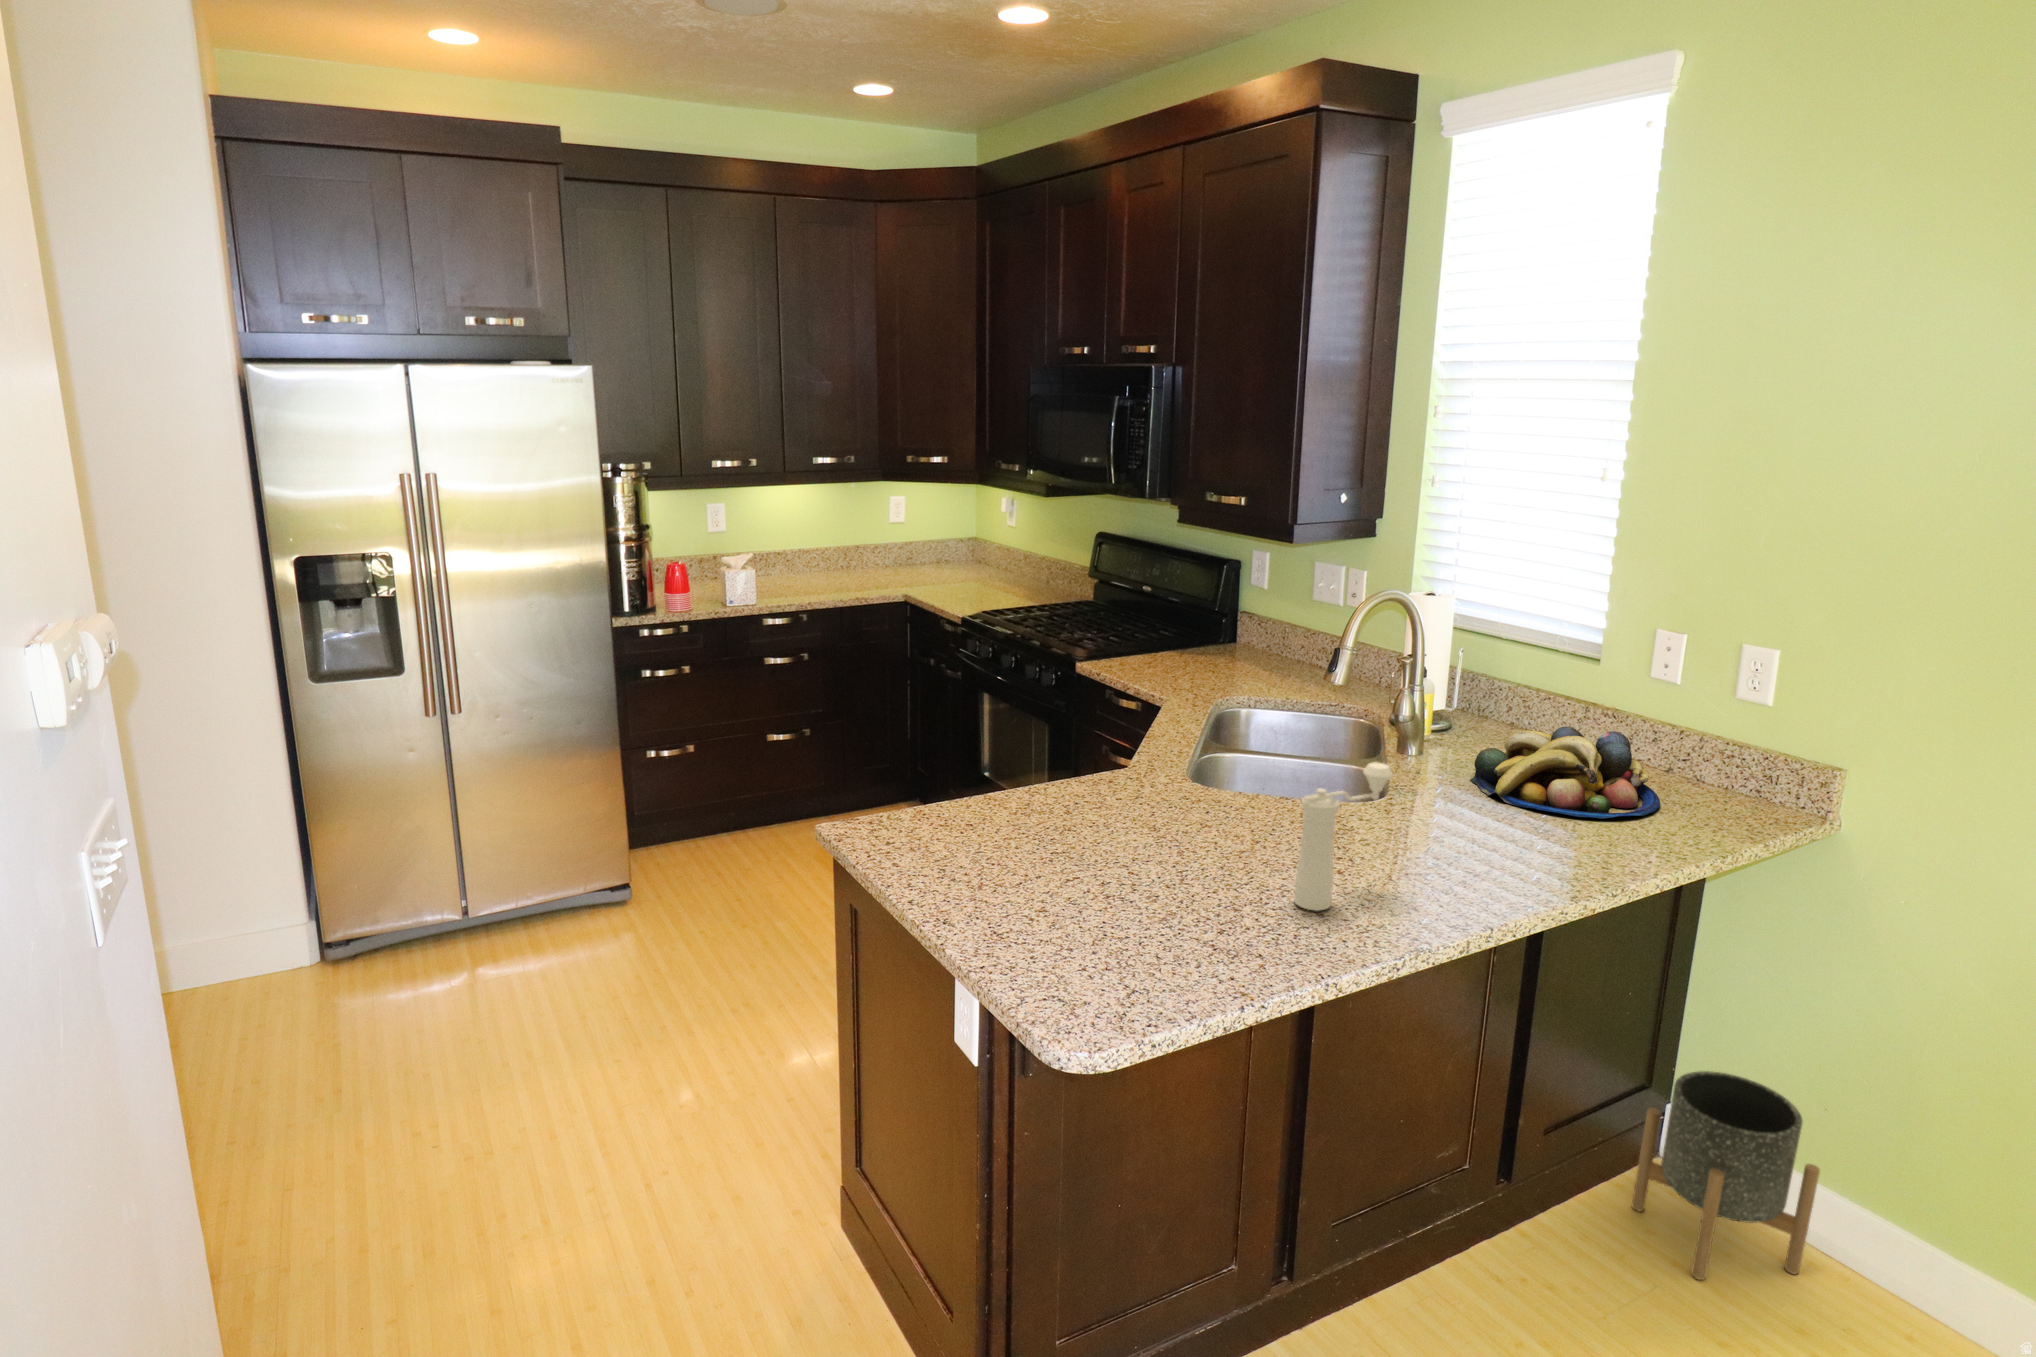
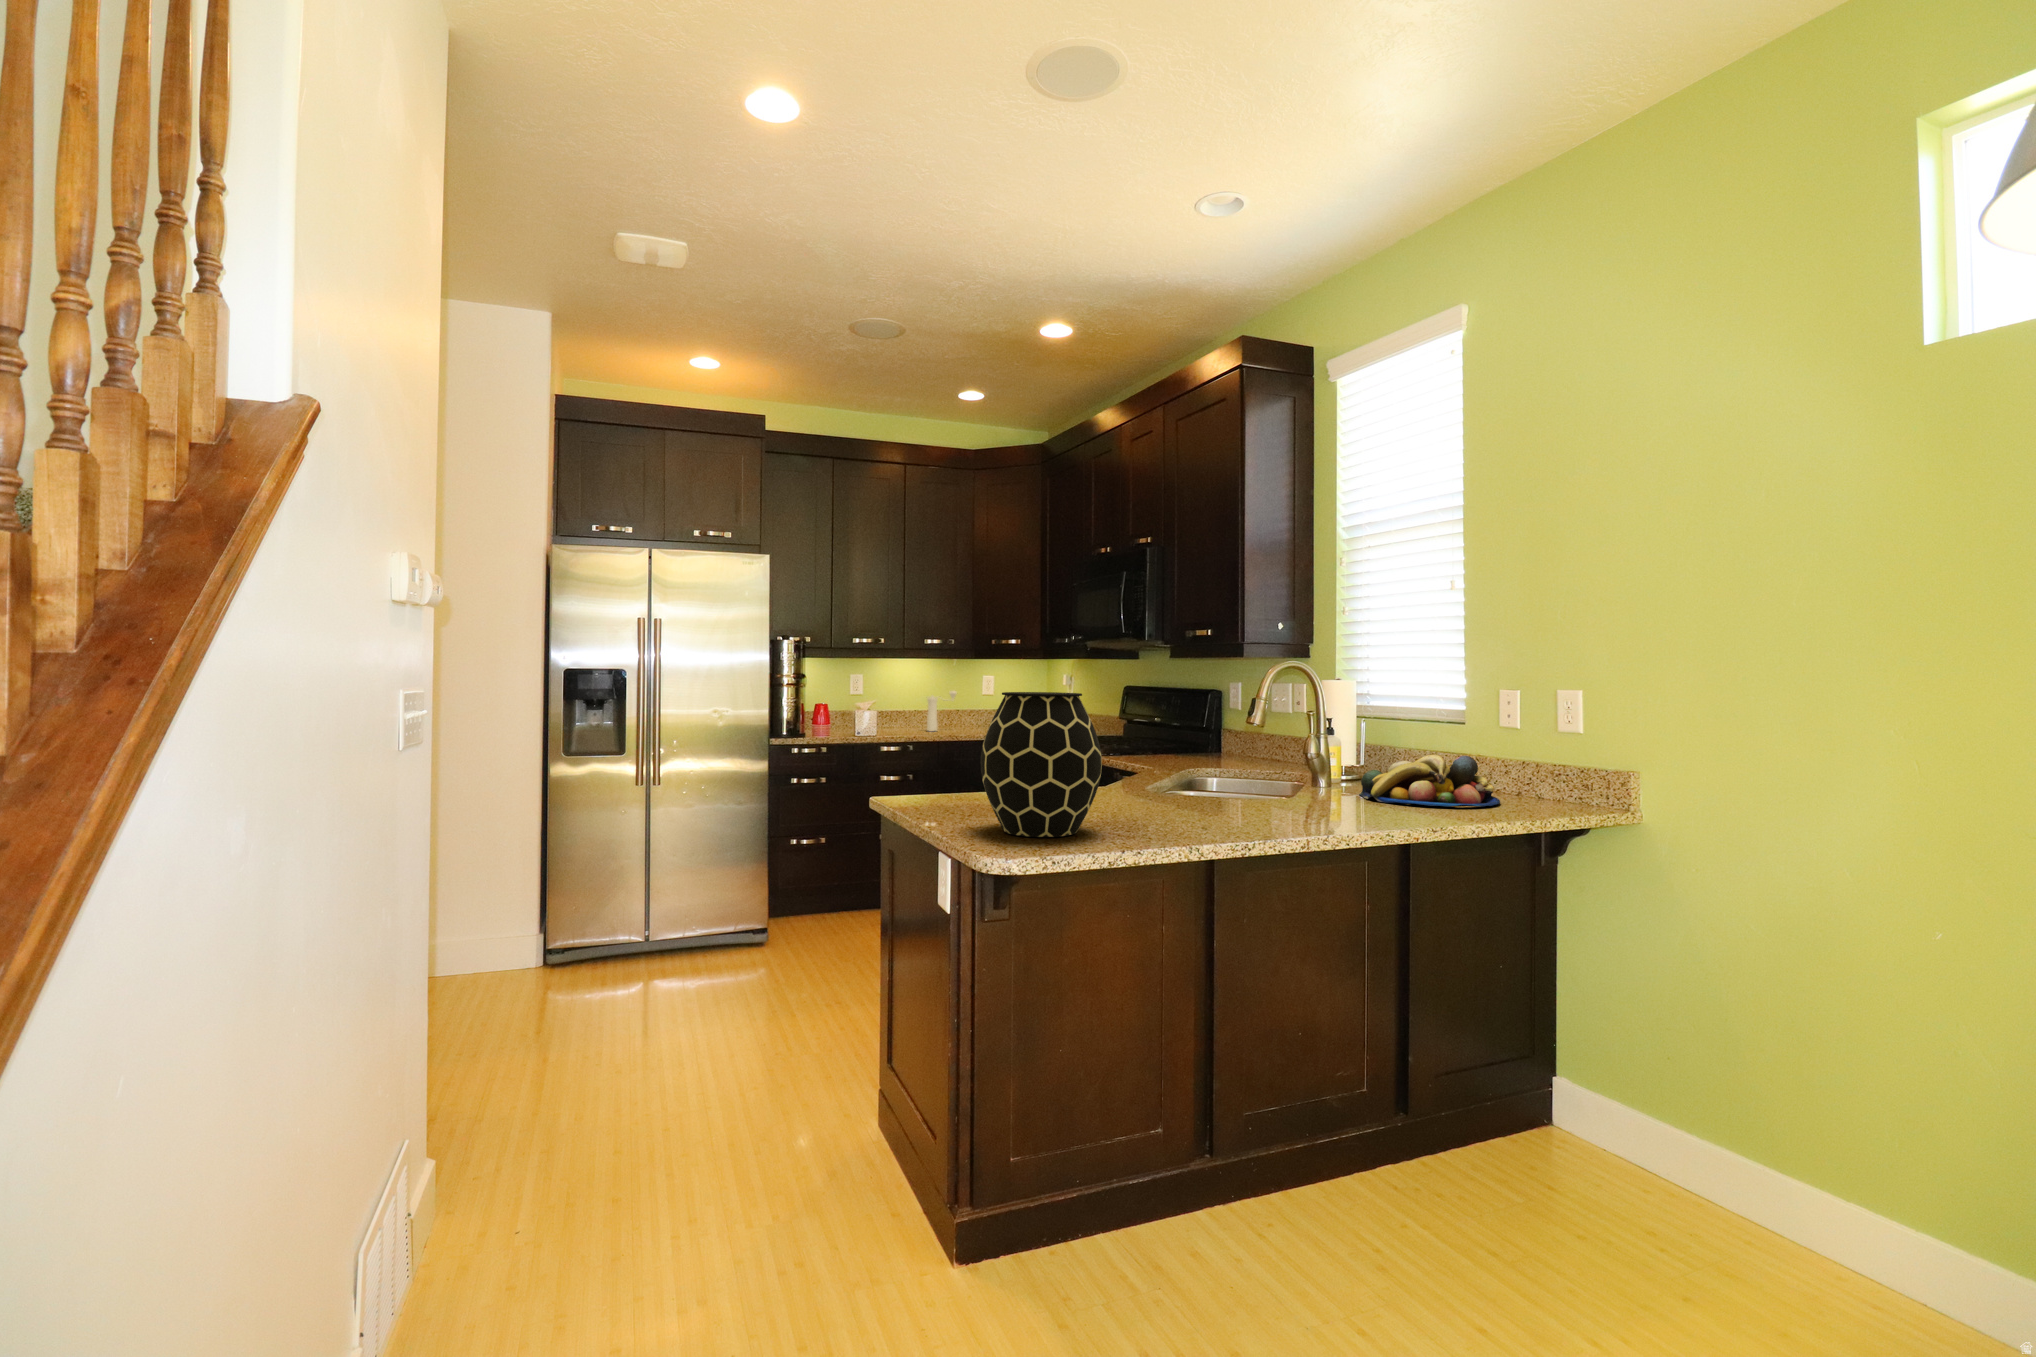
vase: none [1015,737,1194,969] -> present [980,692,1102,837]
pepper mill: present [1294,762,1393,911] -> present [927,691,957,731]
planter: present [1632,1071,1820,1280] -> none [1519,1029,1659,1199]

